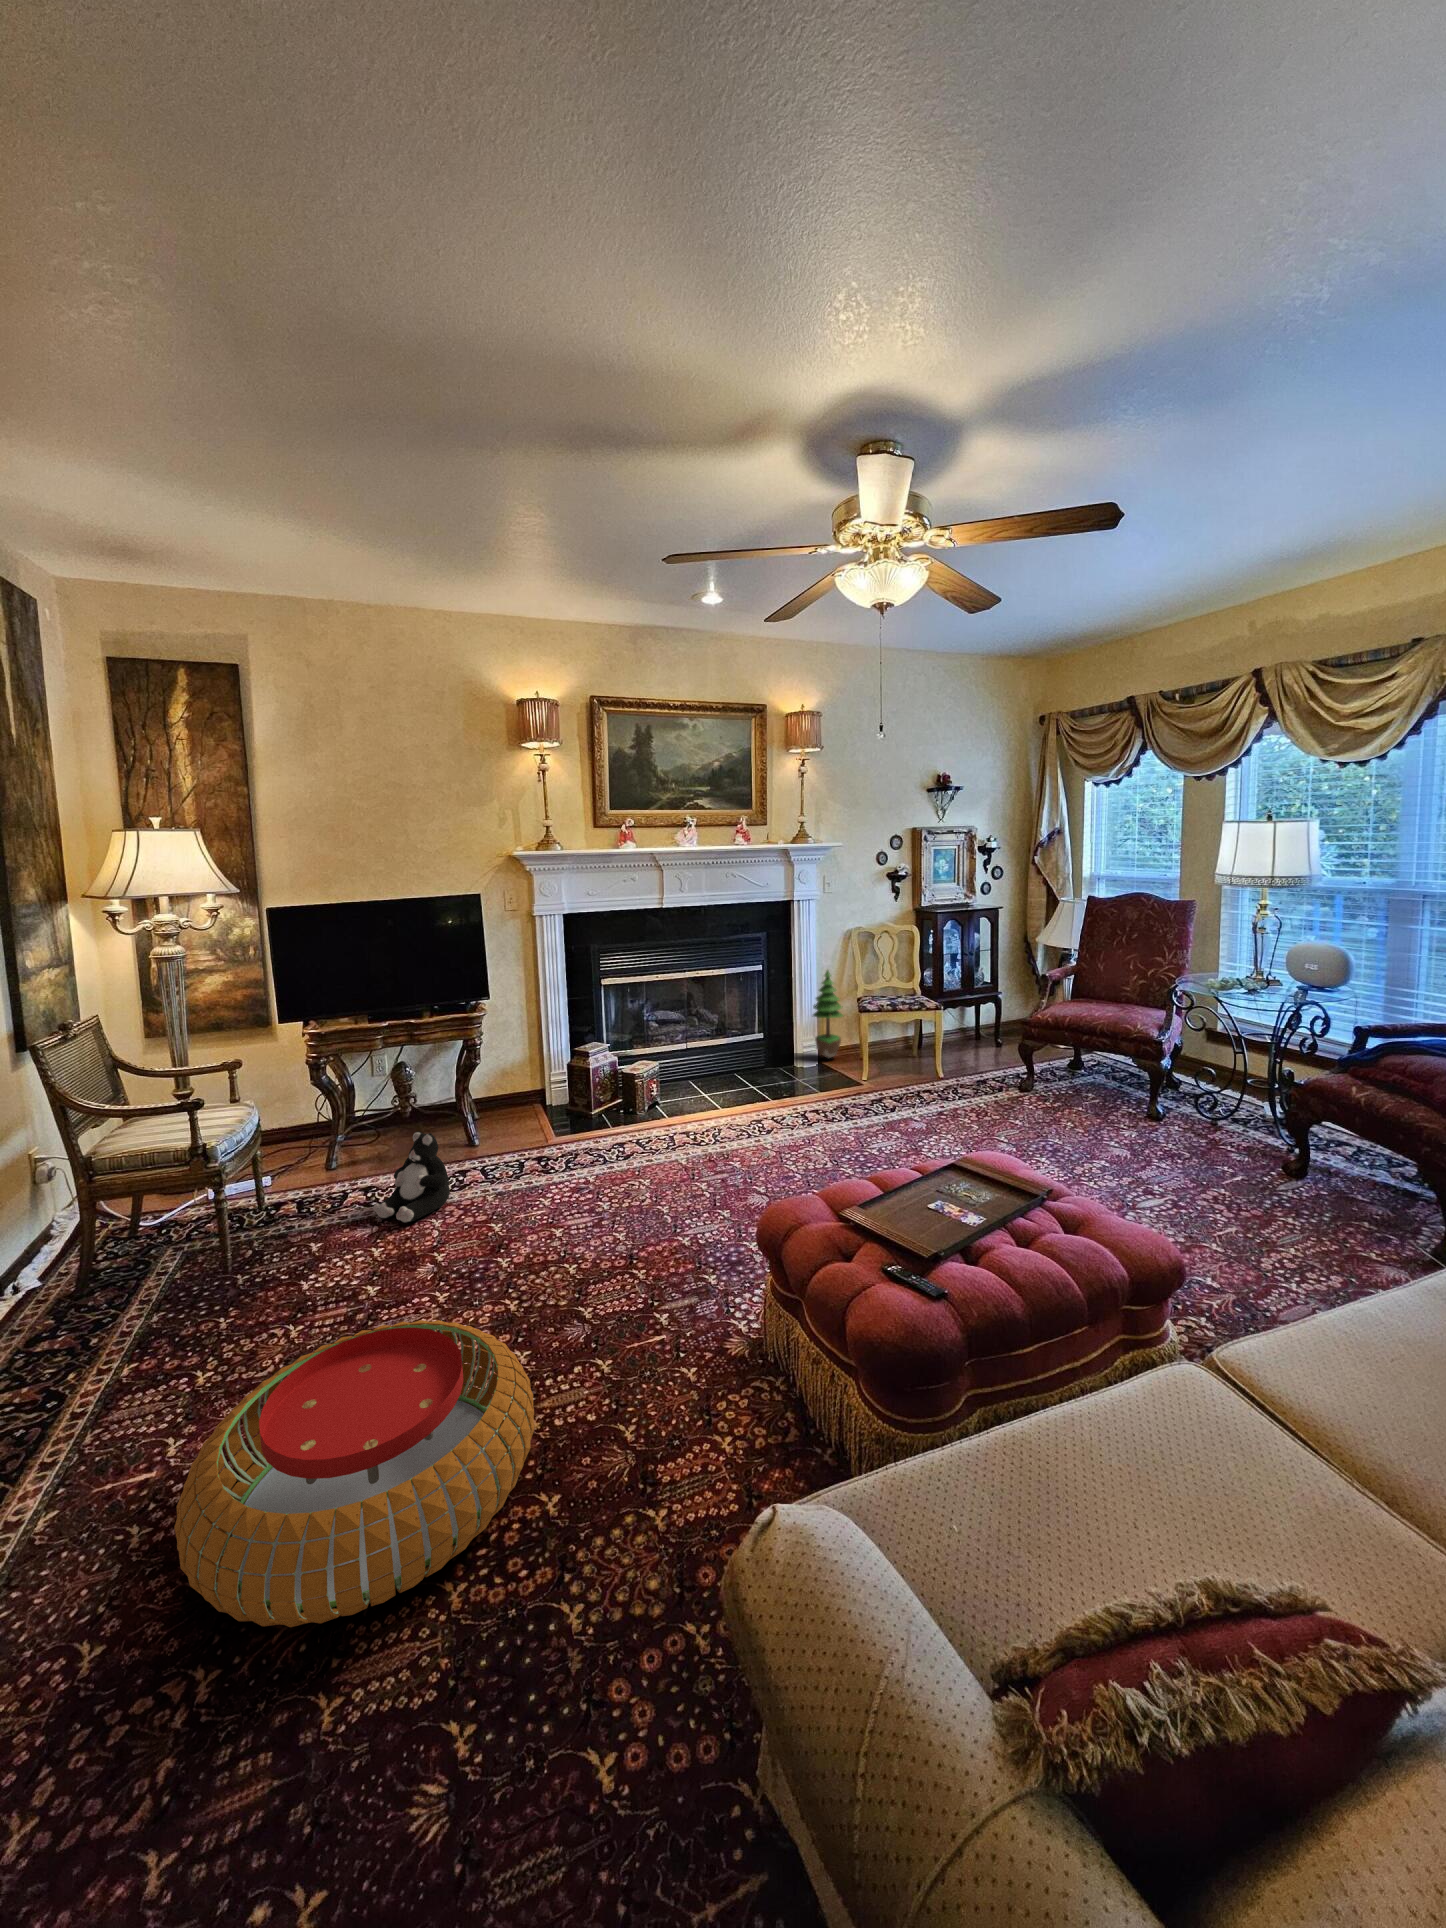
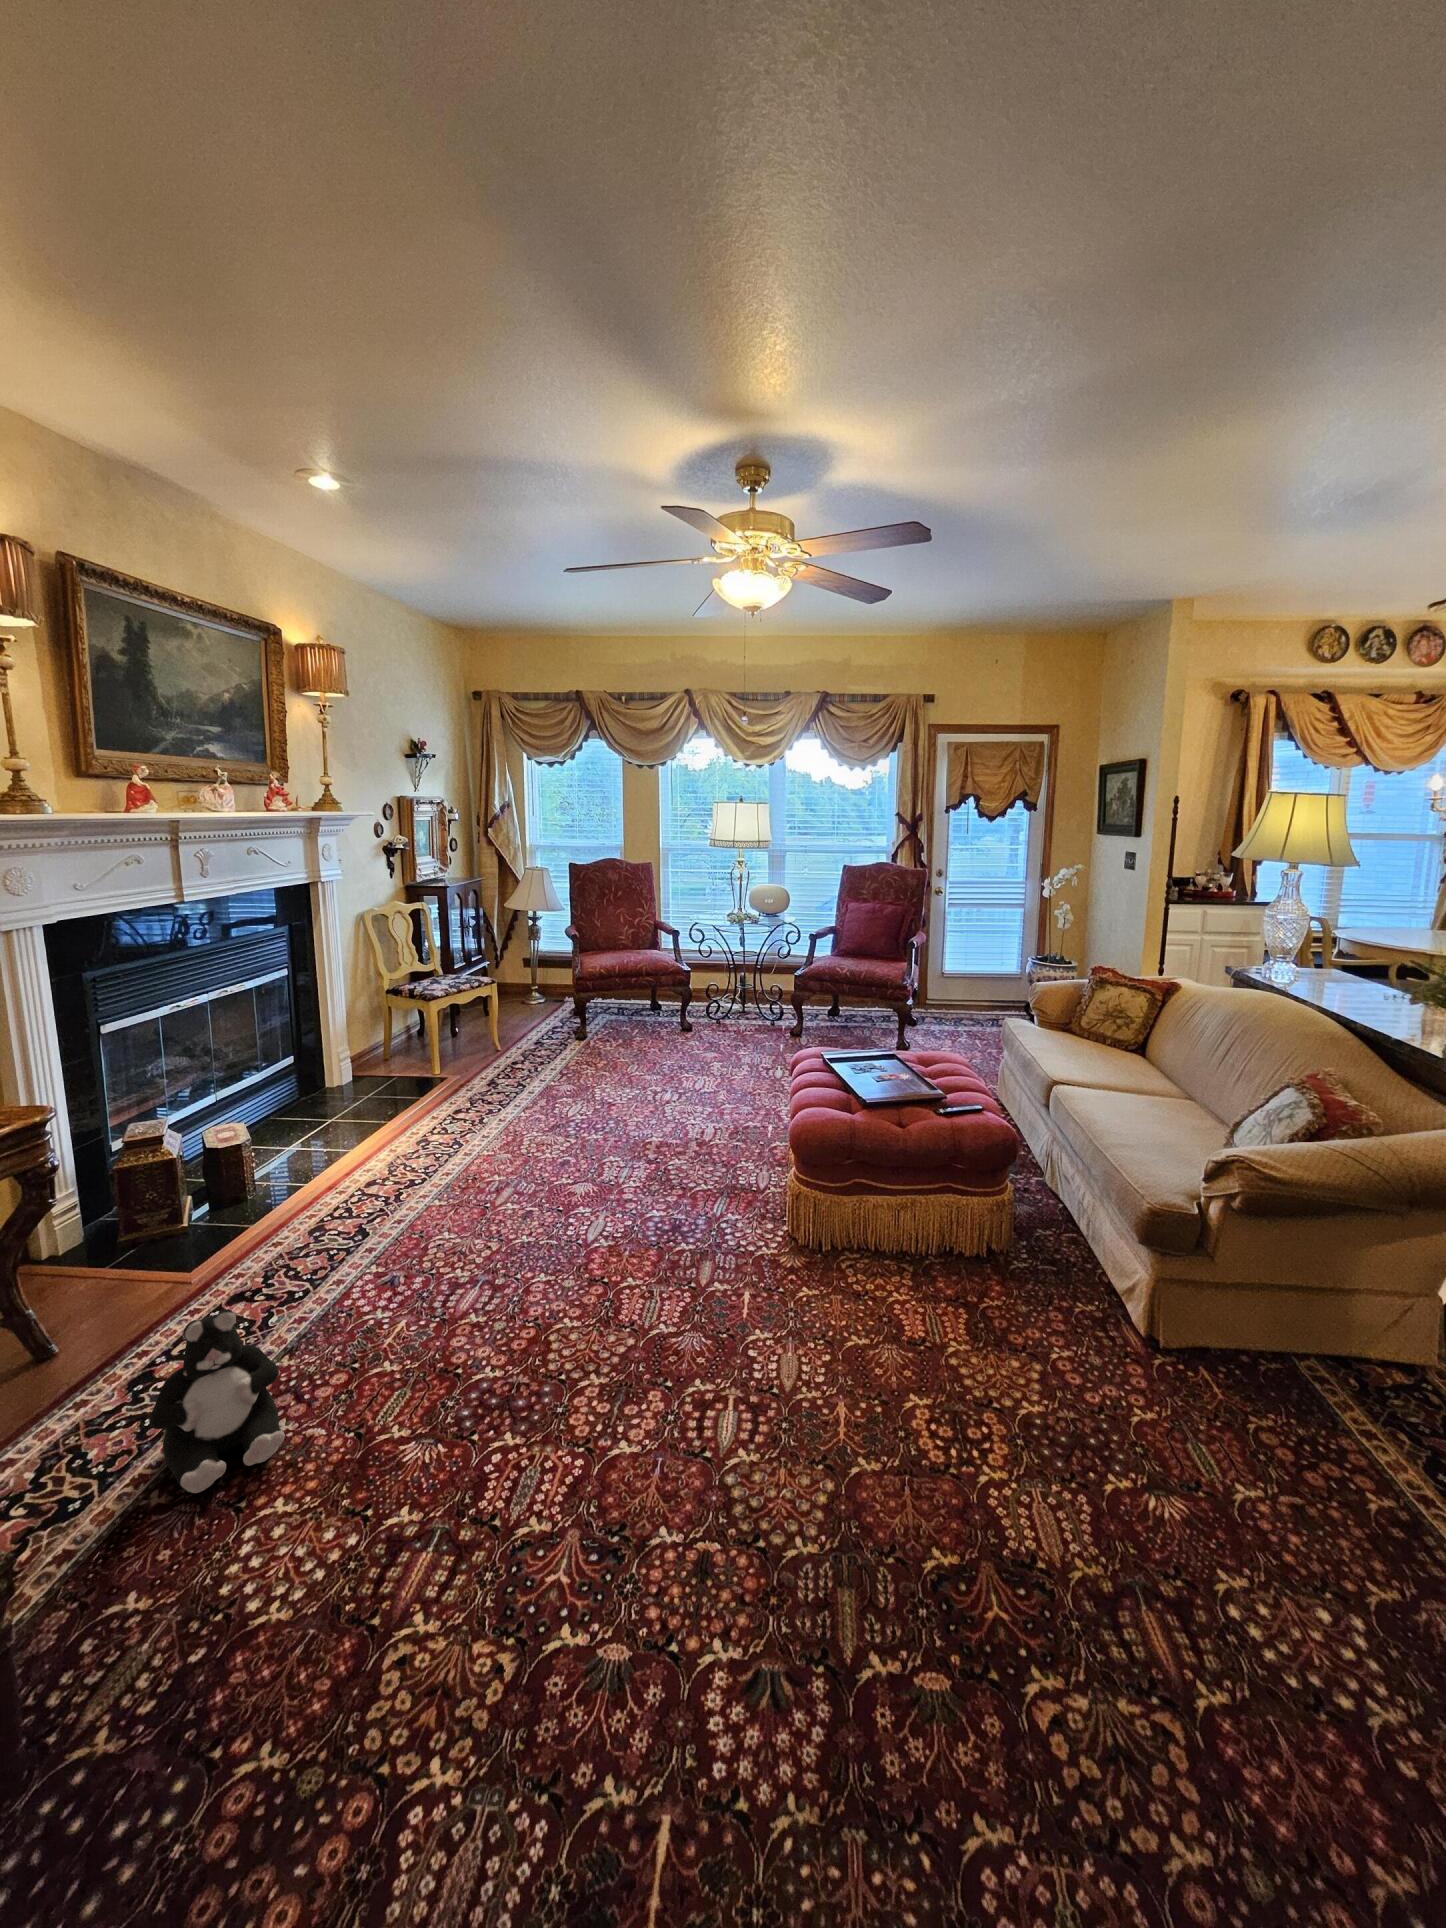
potted tree: present [813,970,843,1058] -> none [354,962,398,1069]
pouf: present [174,1320,534,1627] -> none [673,1336,1034,1700]

